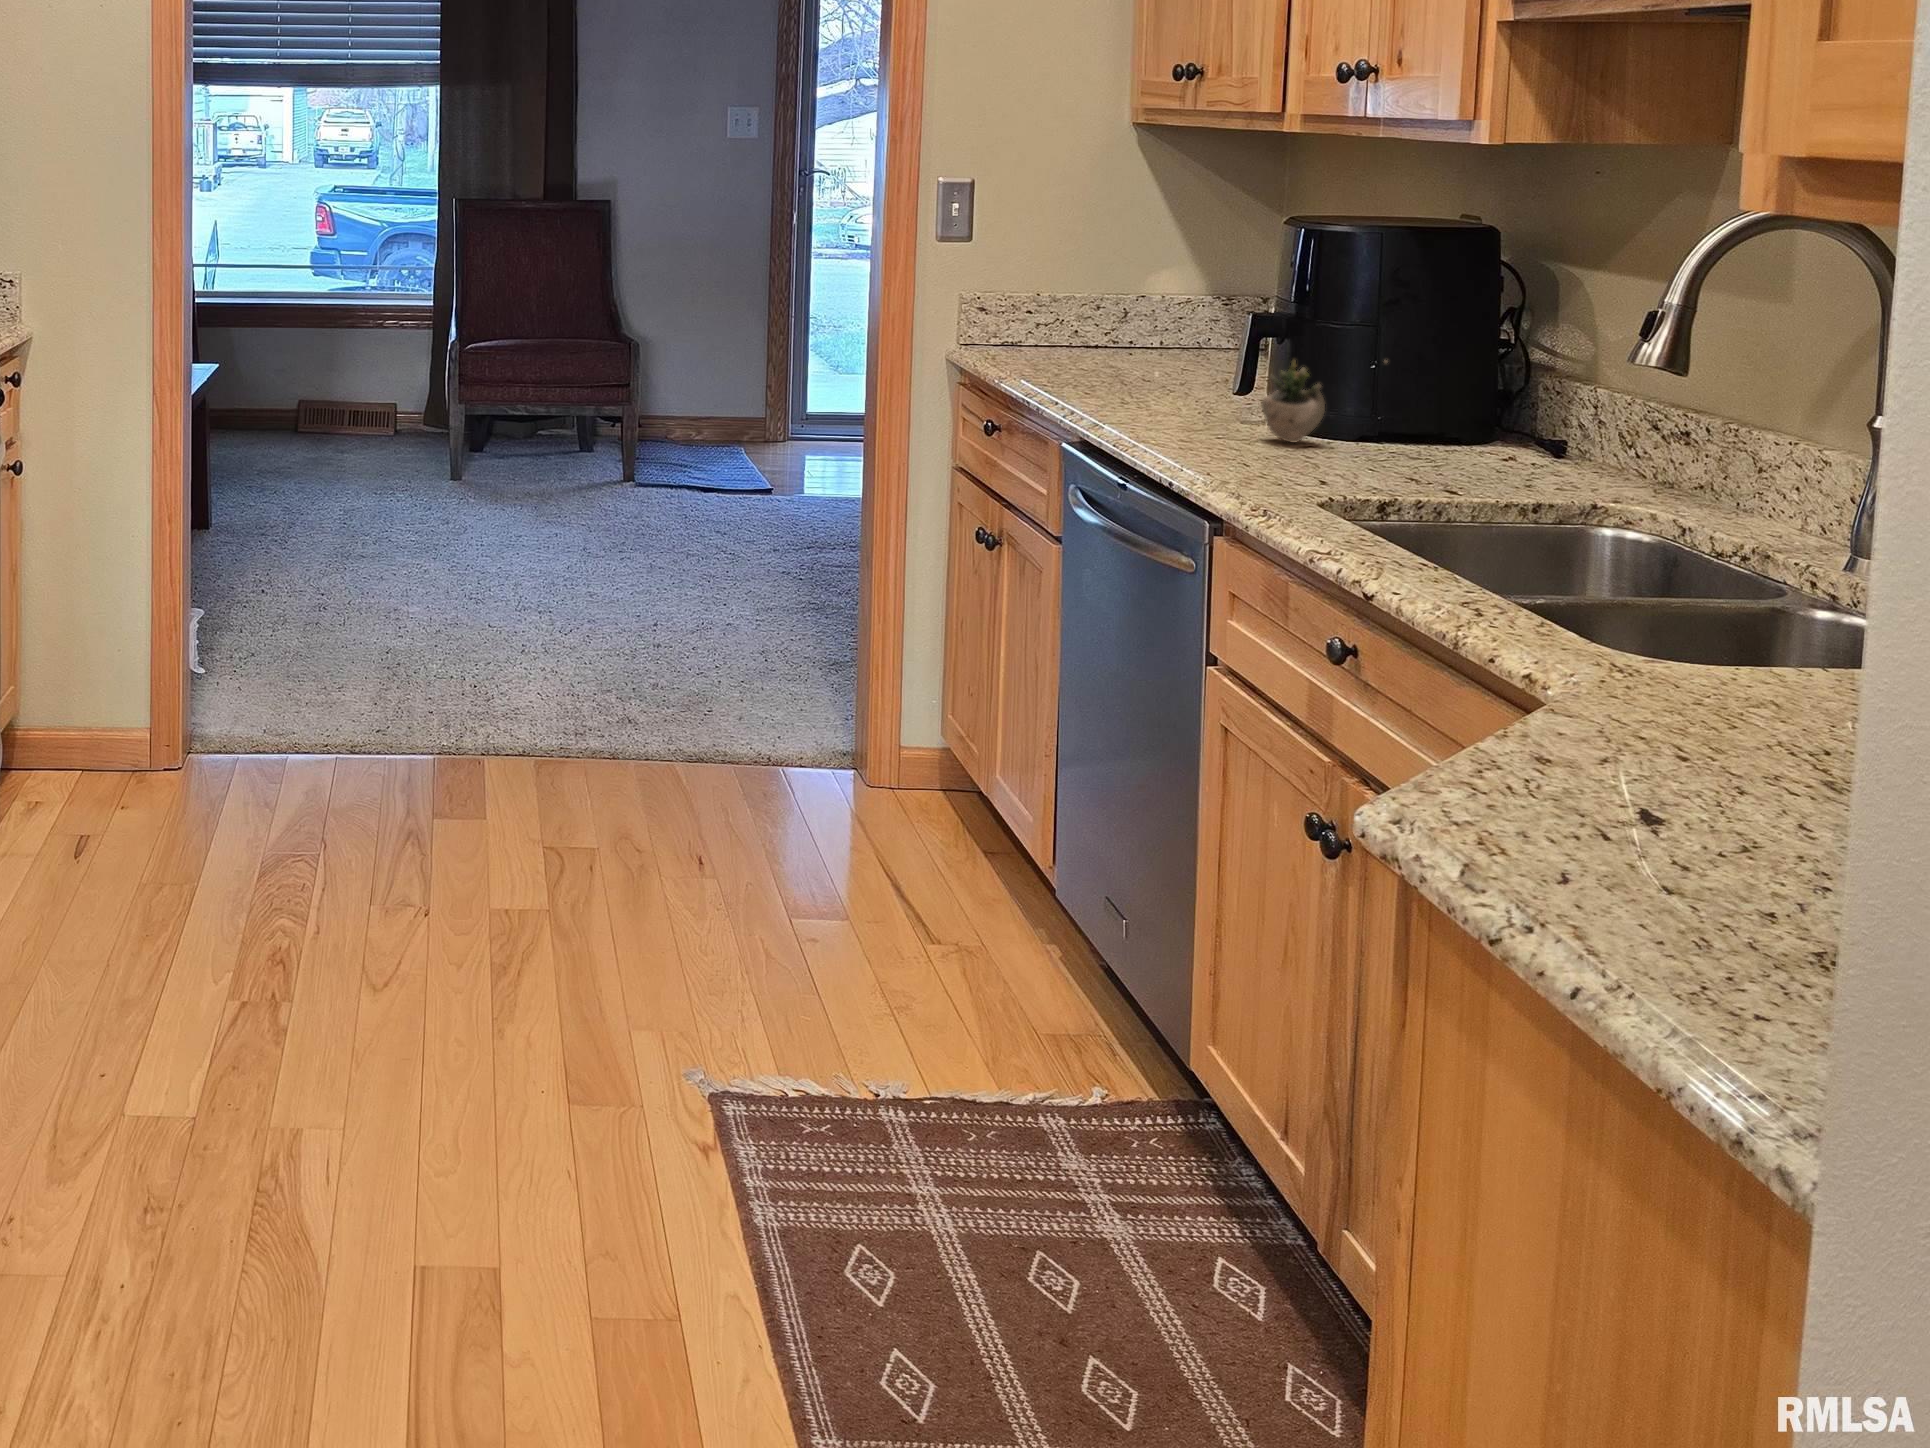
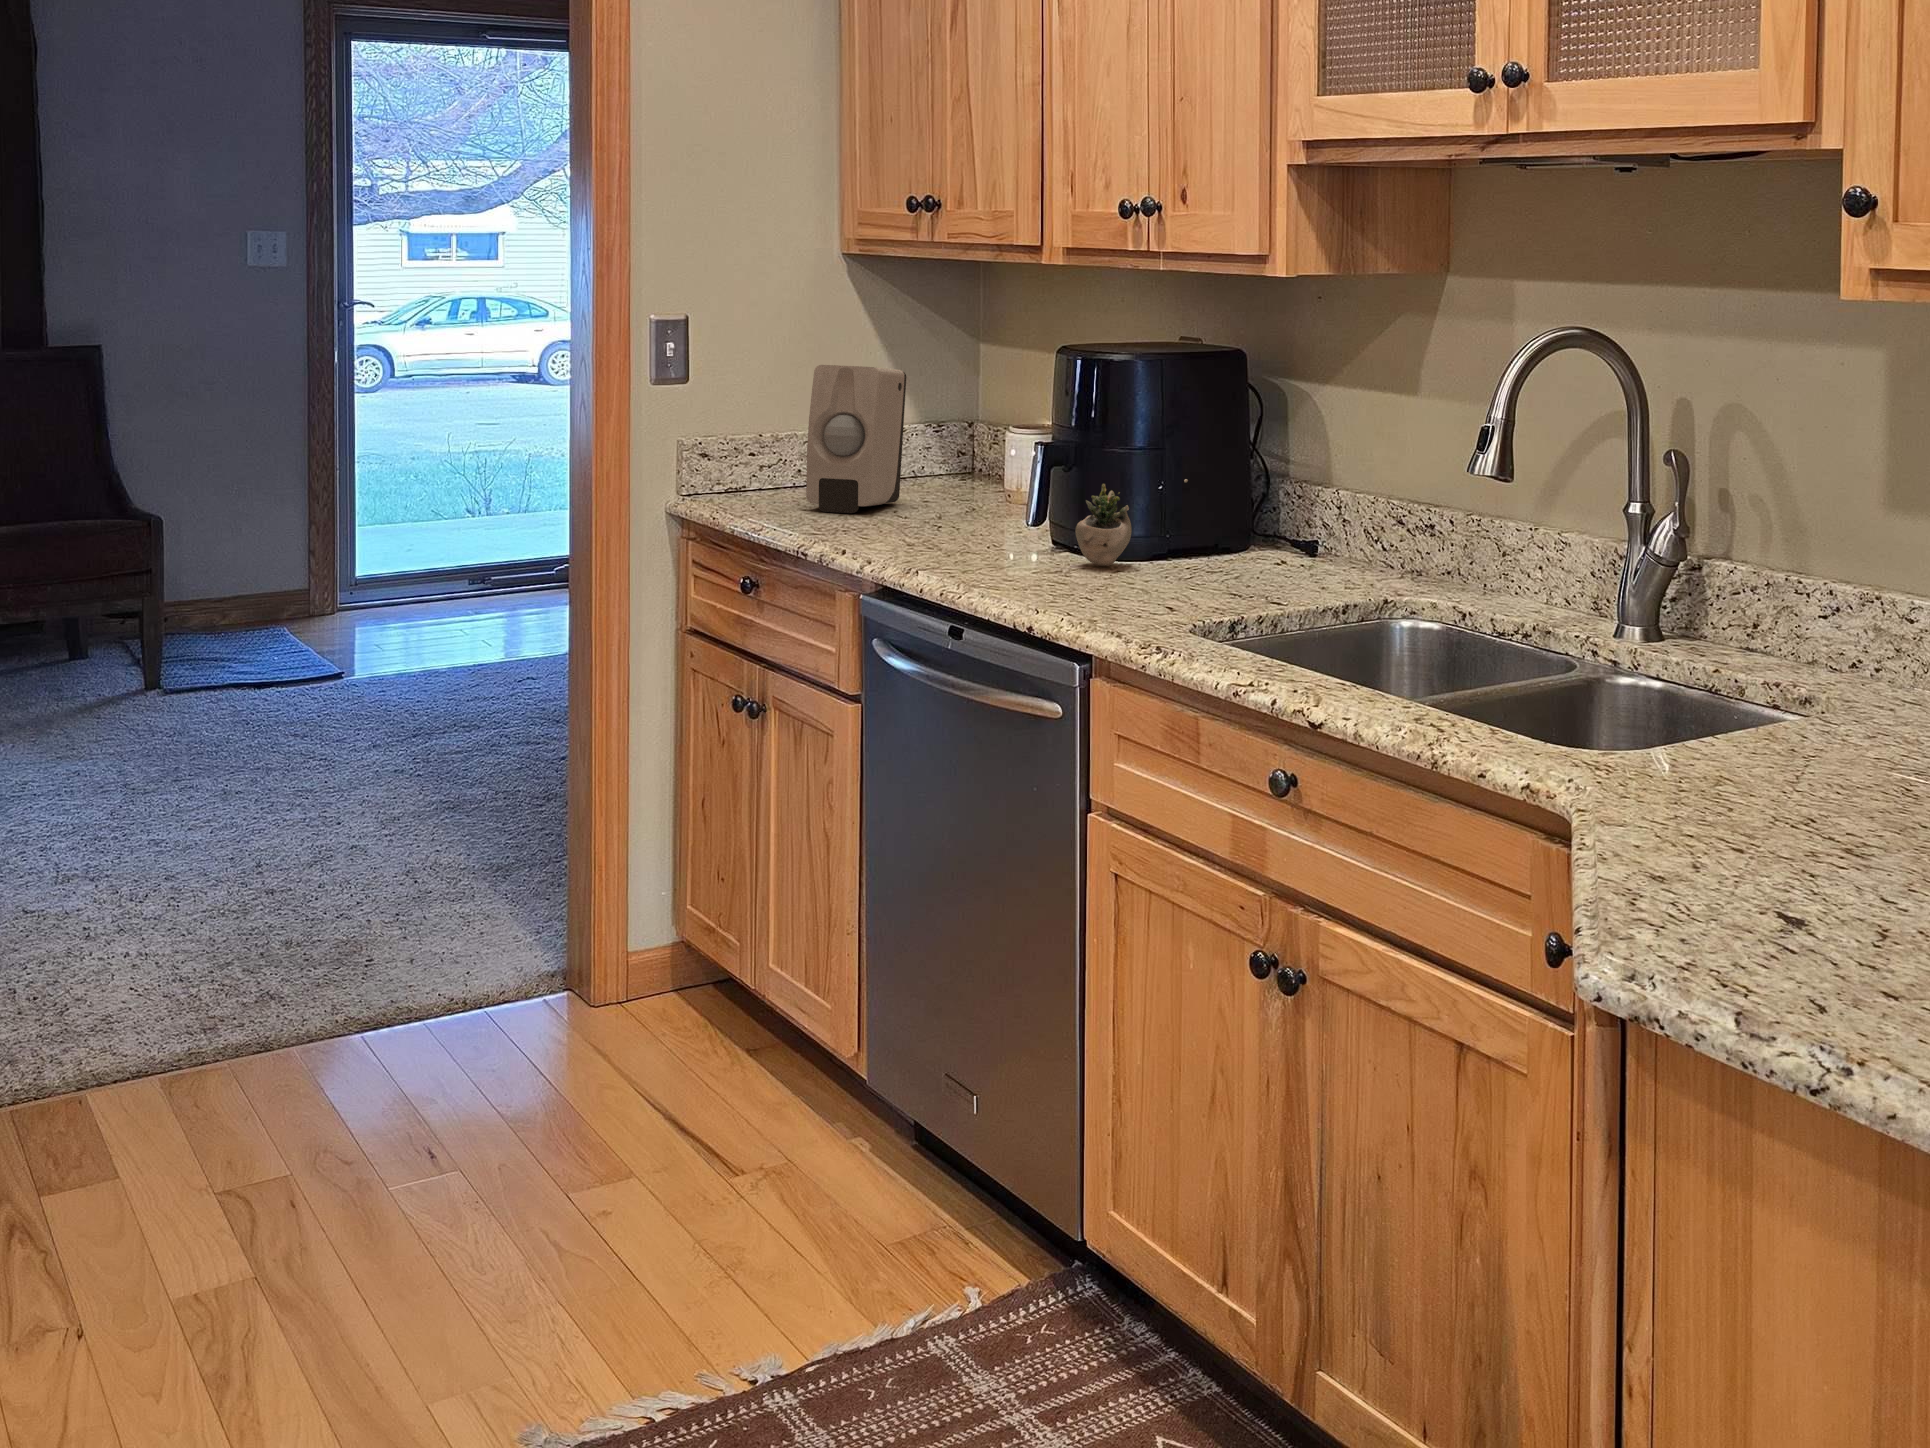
soap dispenser: none [1040,234,1152,376] -> present [806,365,906,513]

